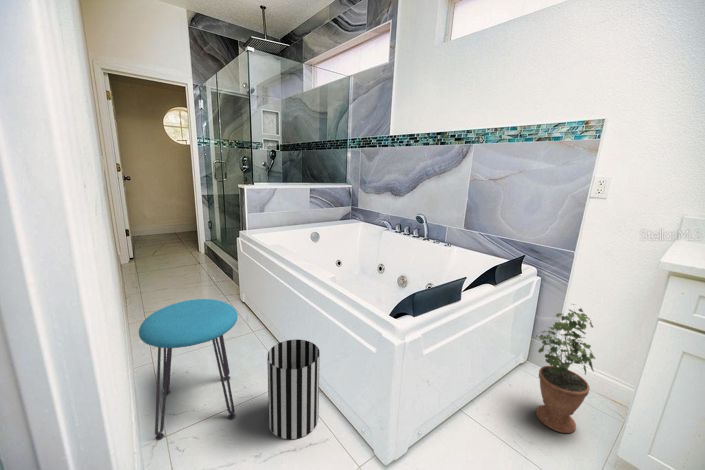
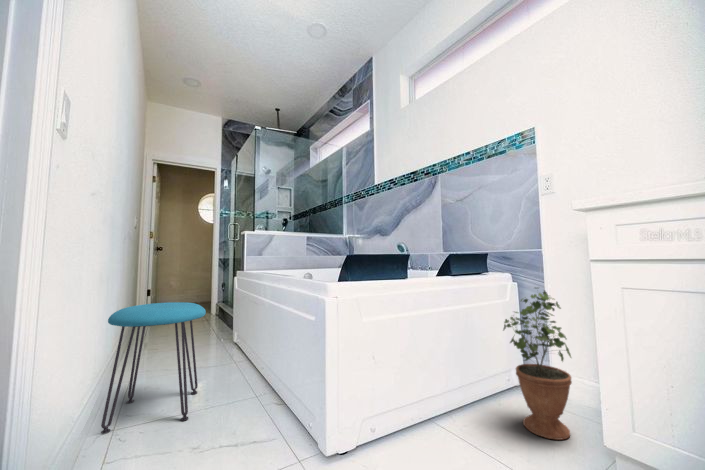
wastebasket: present [267,339,320,439] -> none [219,336,276,437]

